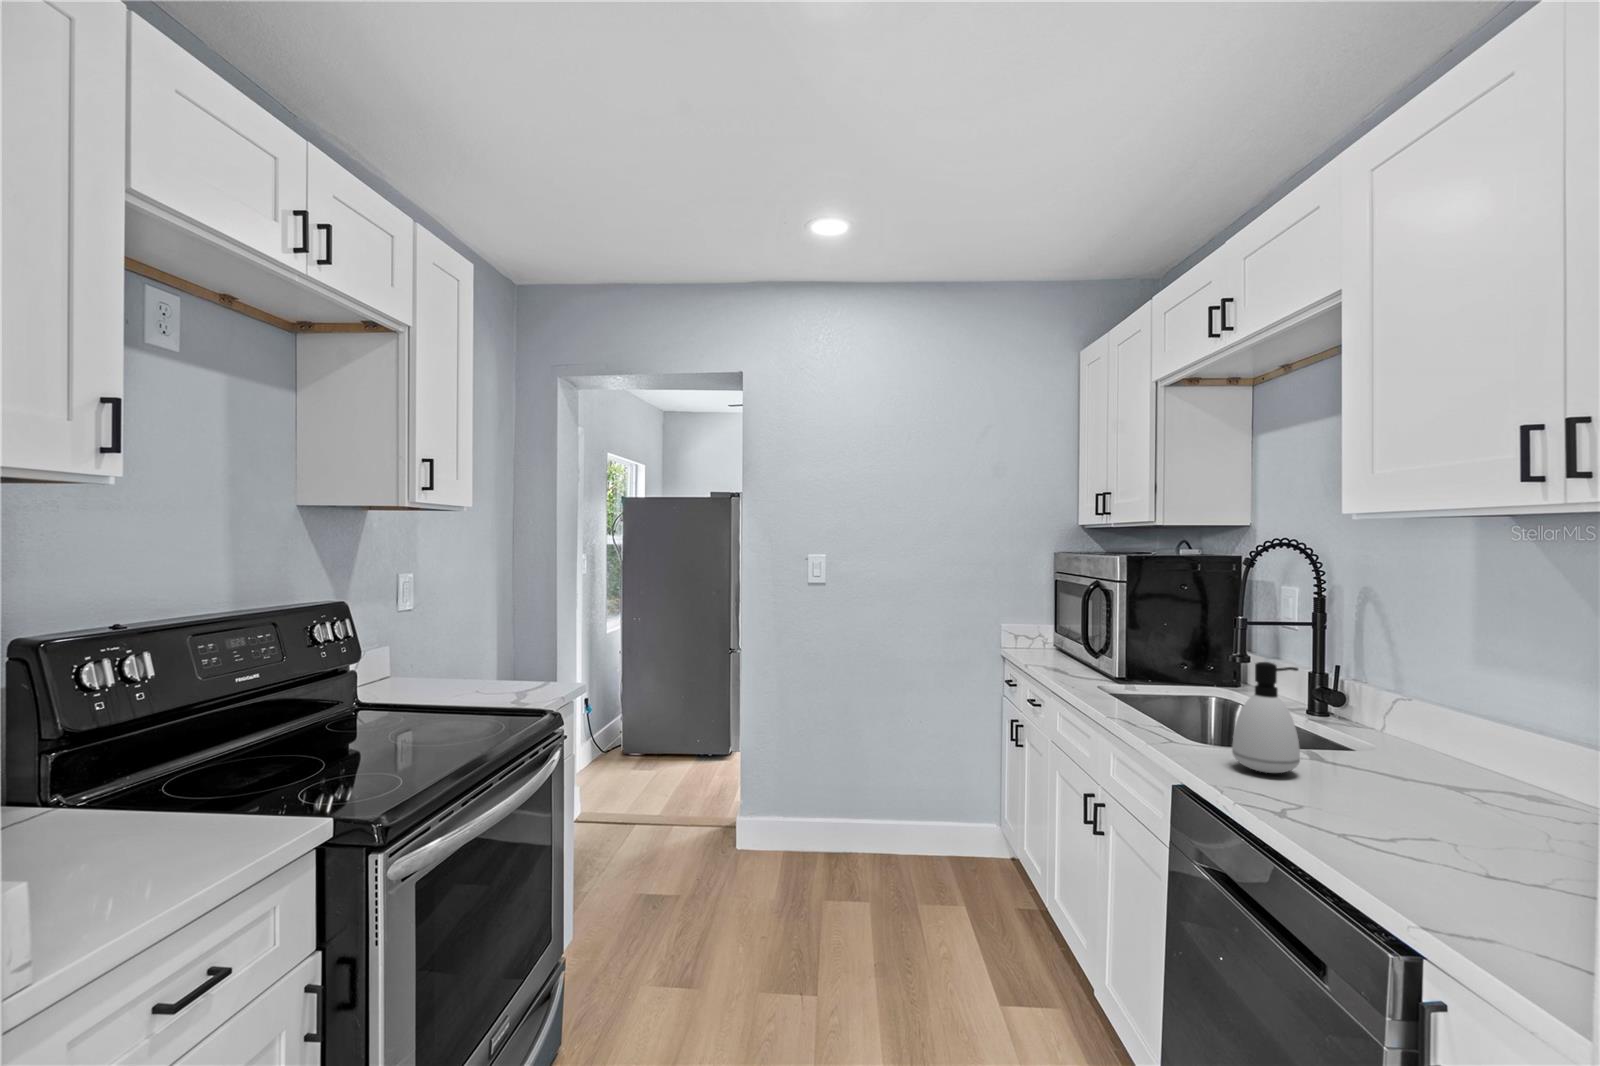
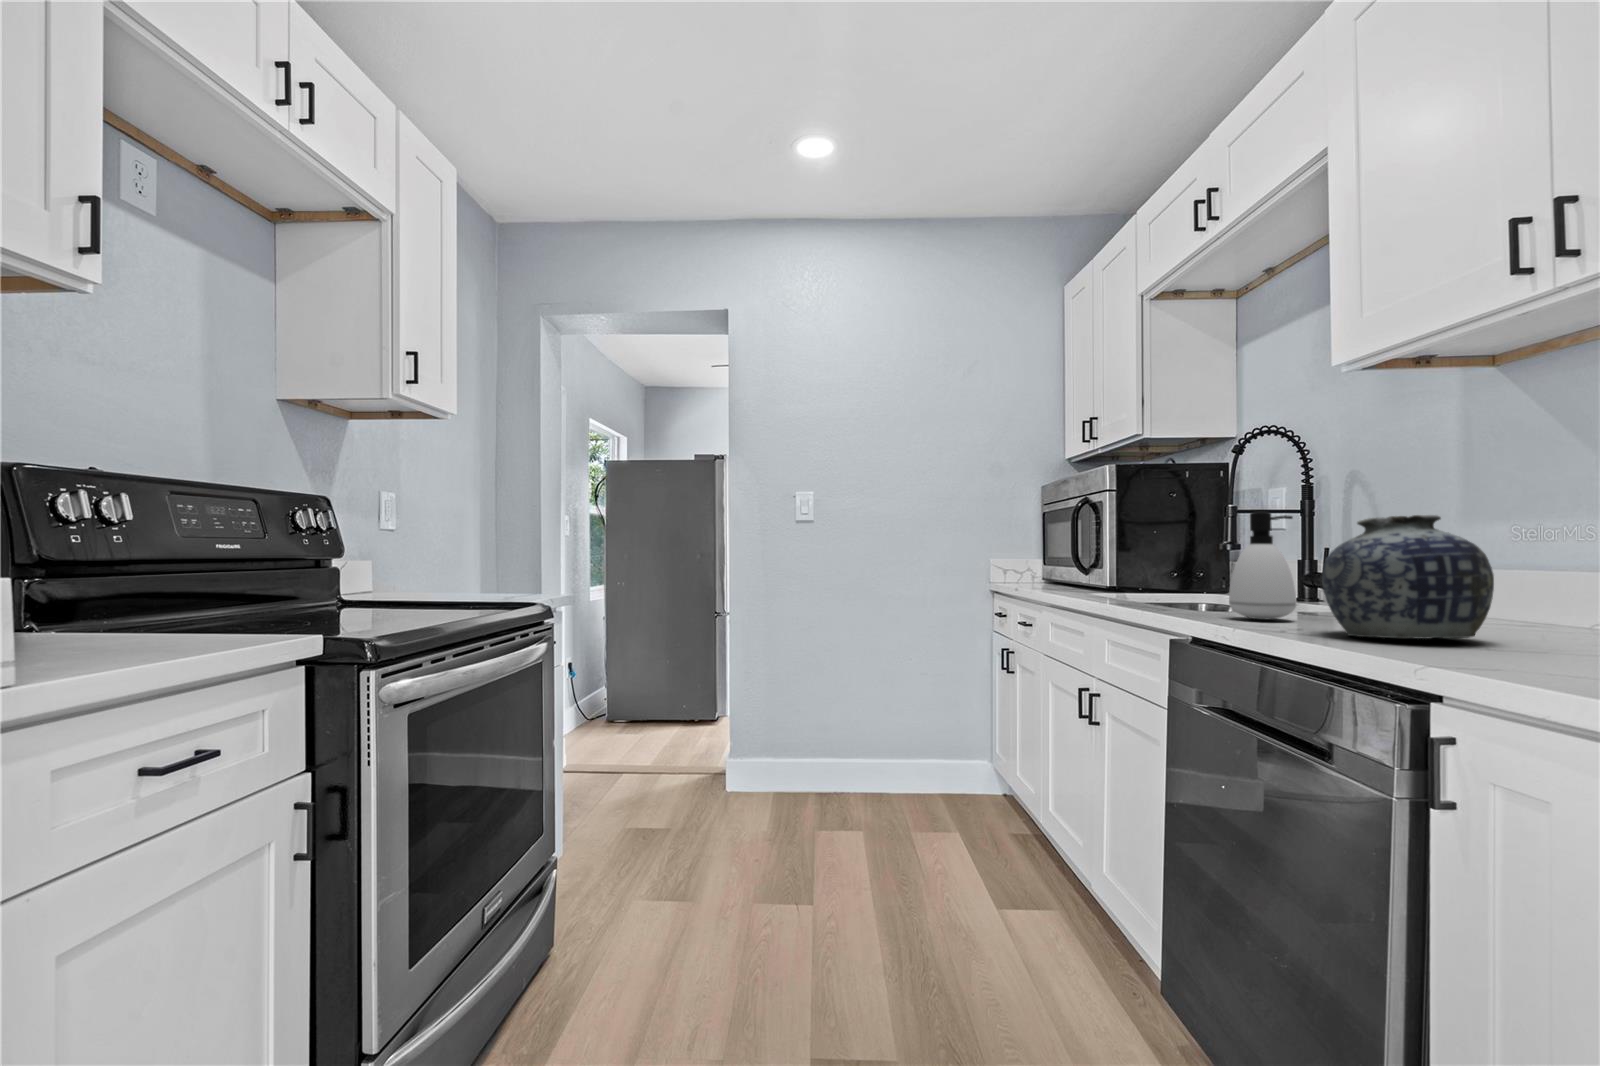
vase: none [1323,706,1495,848] -> present [1322,515,1494,639]

